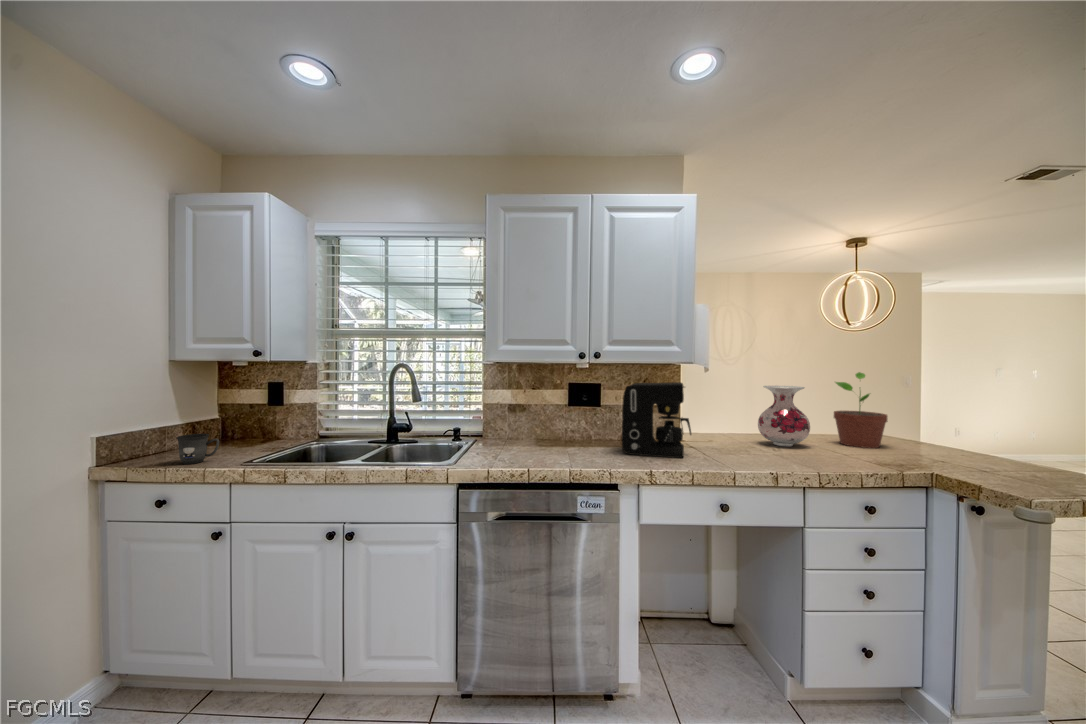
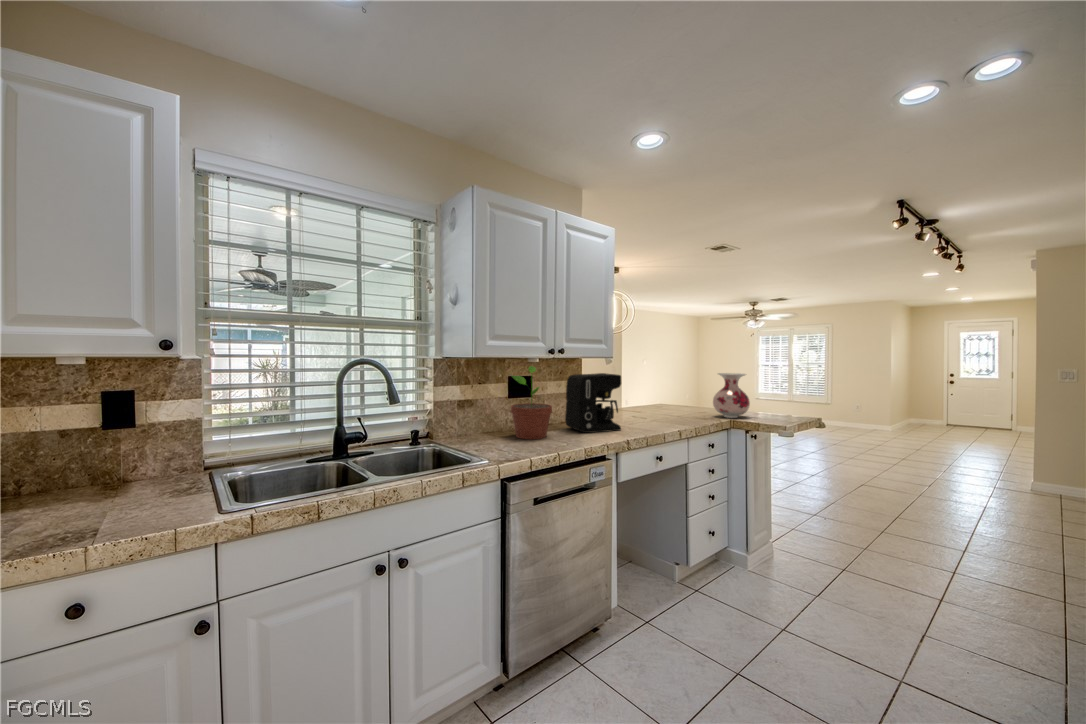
potted plant: present [834,372,888,448] -> present [511,366,552,439]
vase: present [758,386,810,447] -> present [713,373,750,418]
mug: present [177,434,219,464] -> none [81,480,159,535]

